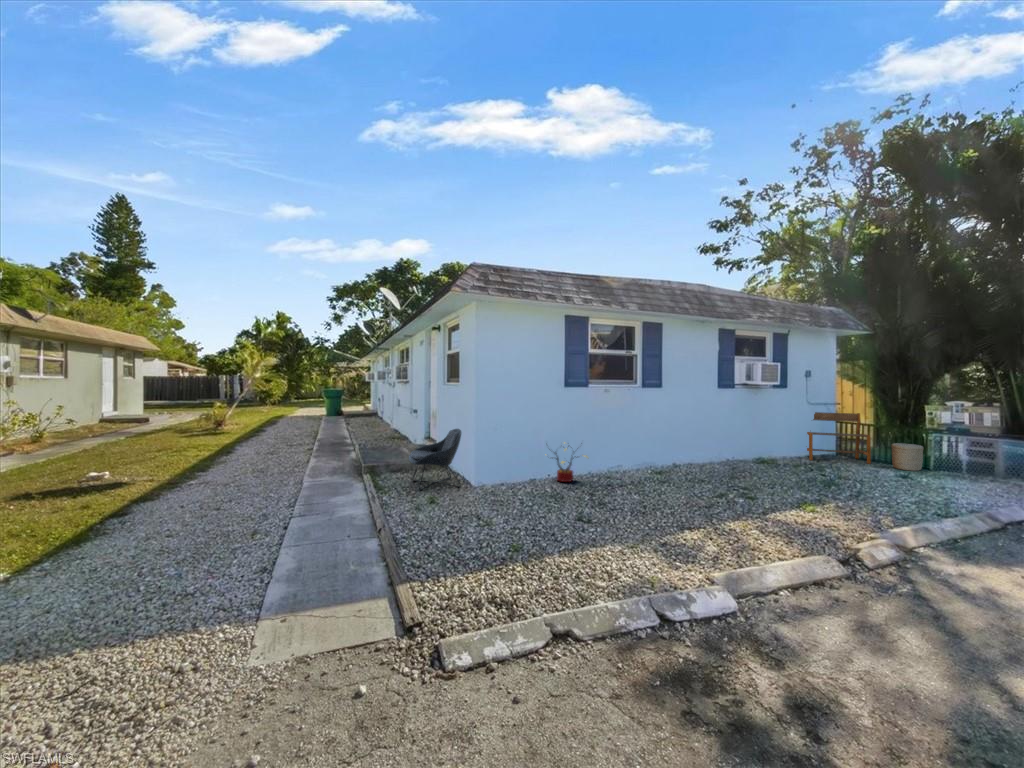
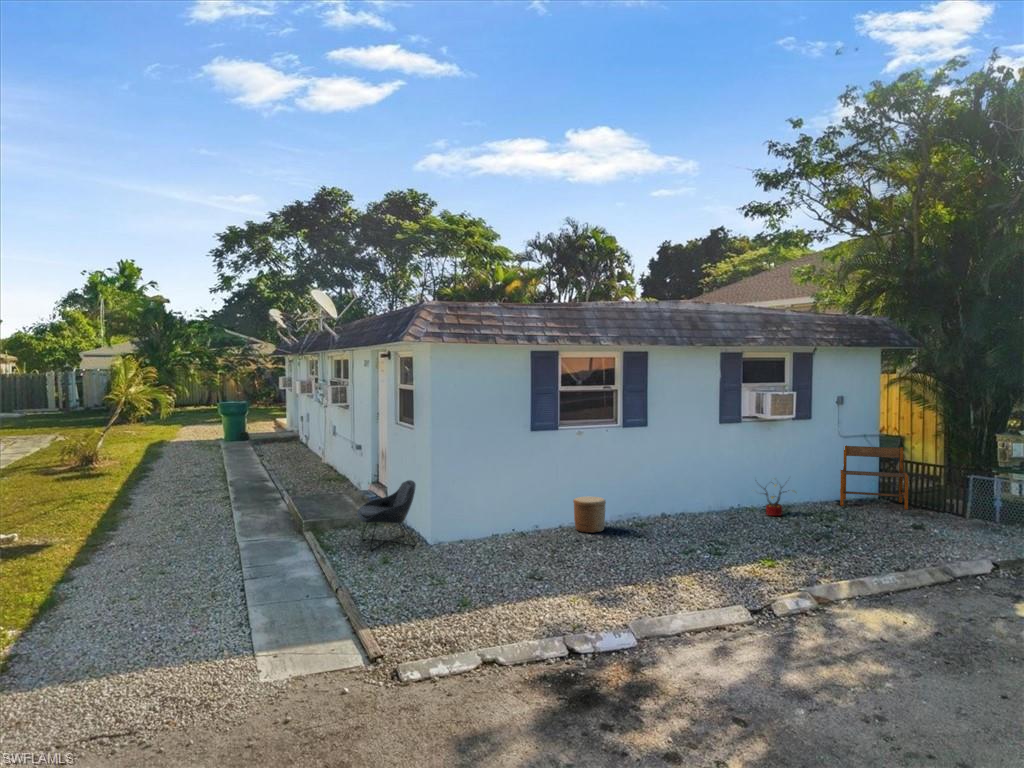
woven basket: present [891,443,923,471] -> present [573,496,606,533]
decorative plant: present [555,452,576,482] -> present [764,485,782,516]

